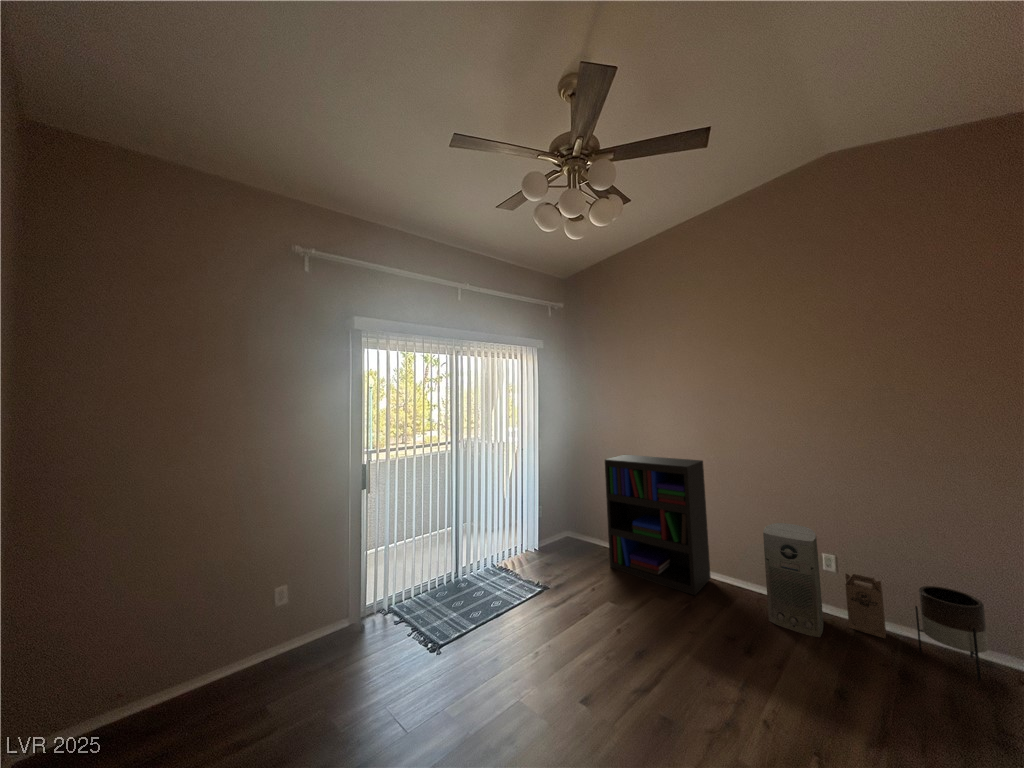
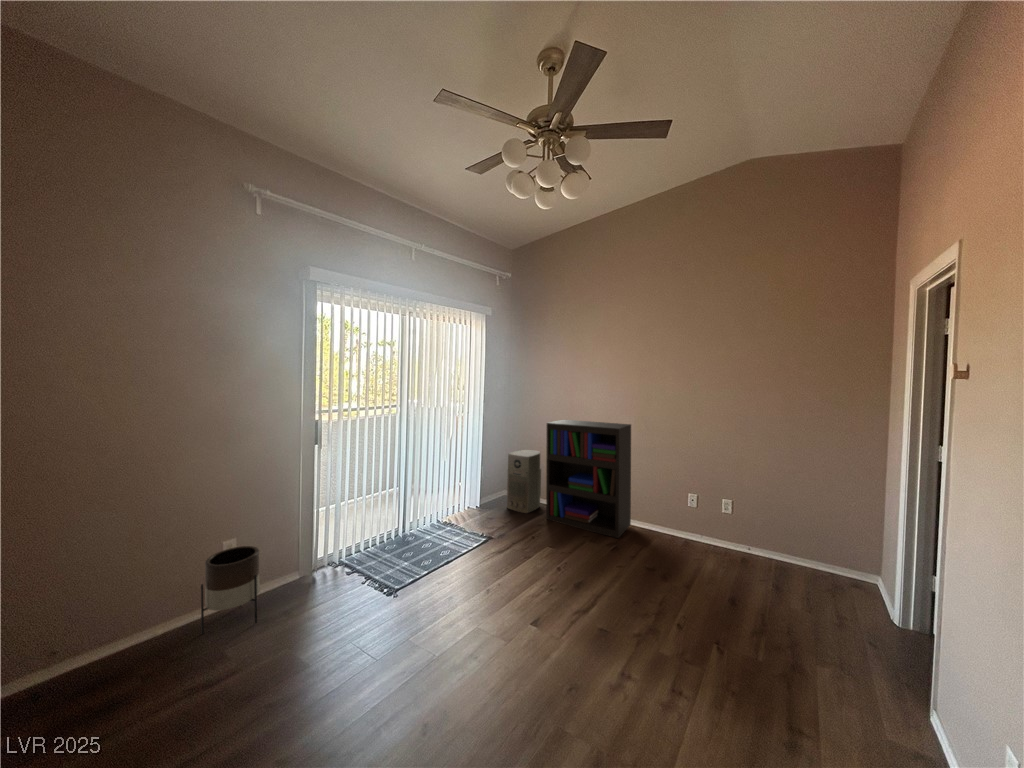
air purifier: present [763,523,823,637] -> present [507,450,541,513]
cardboard box: present [845,574,886,638] -> none [733,513,759,561]
planter: present [915,586,988,681] -> present [201,546,260,634]

